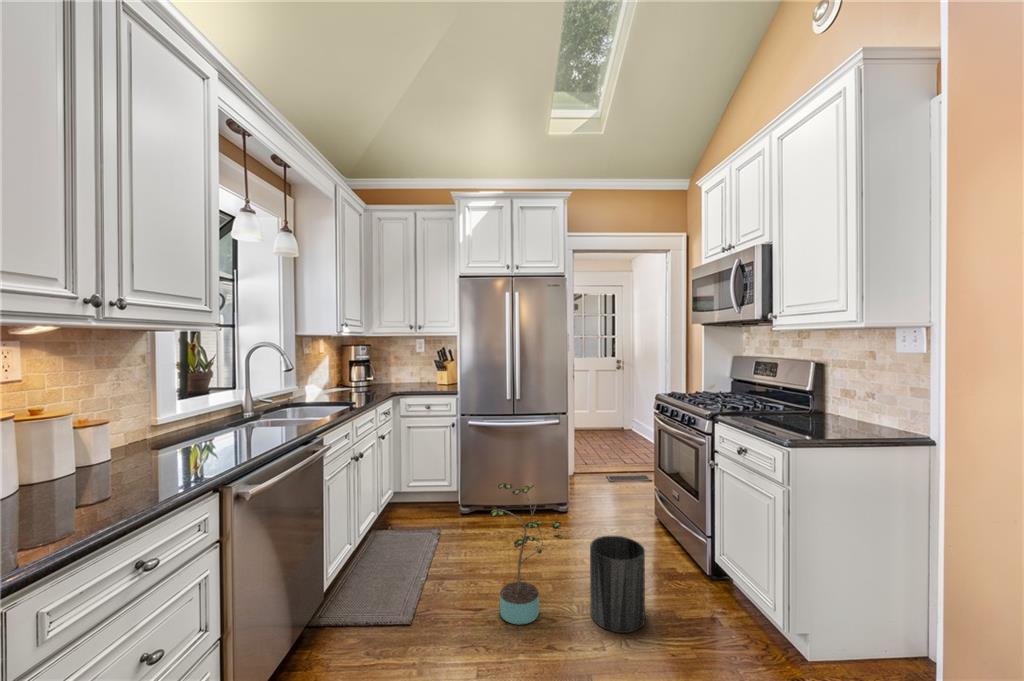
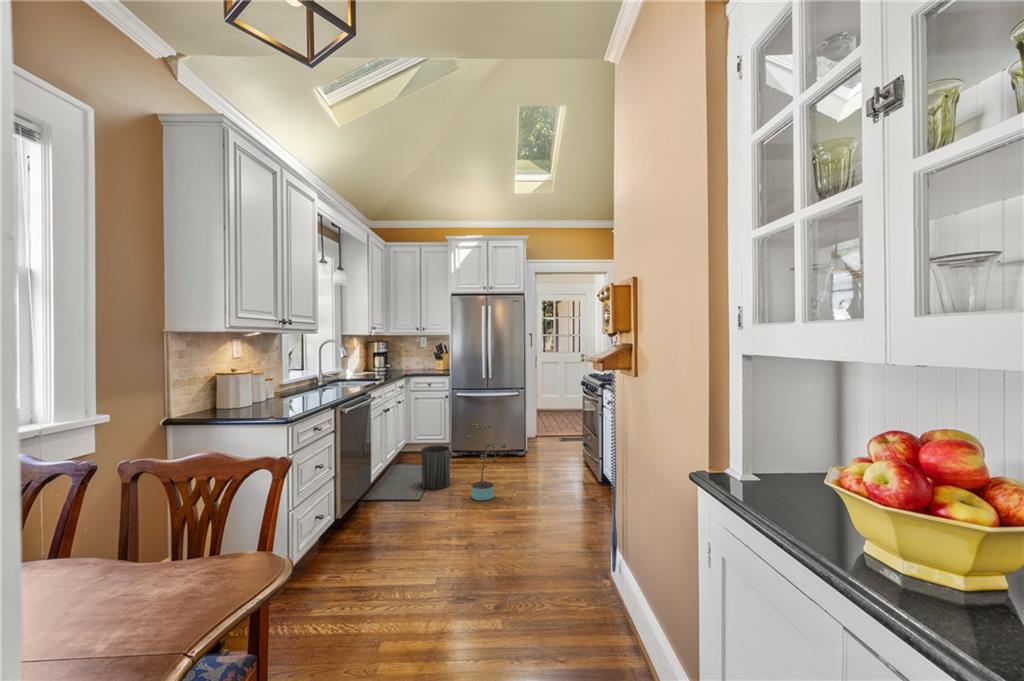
trash can: present [590,536,645,633] -> present [421,445,450,489]

